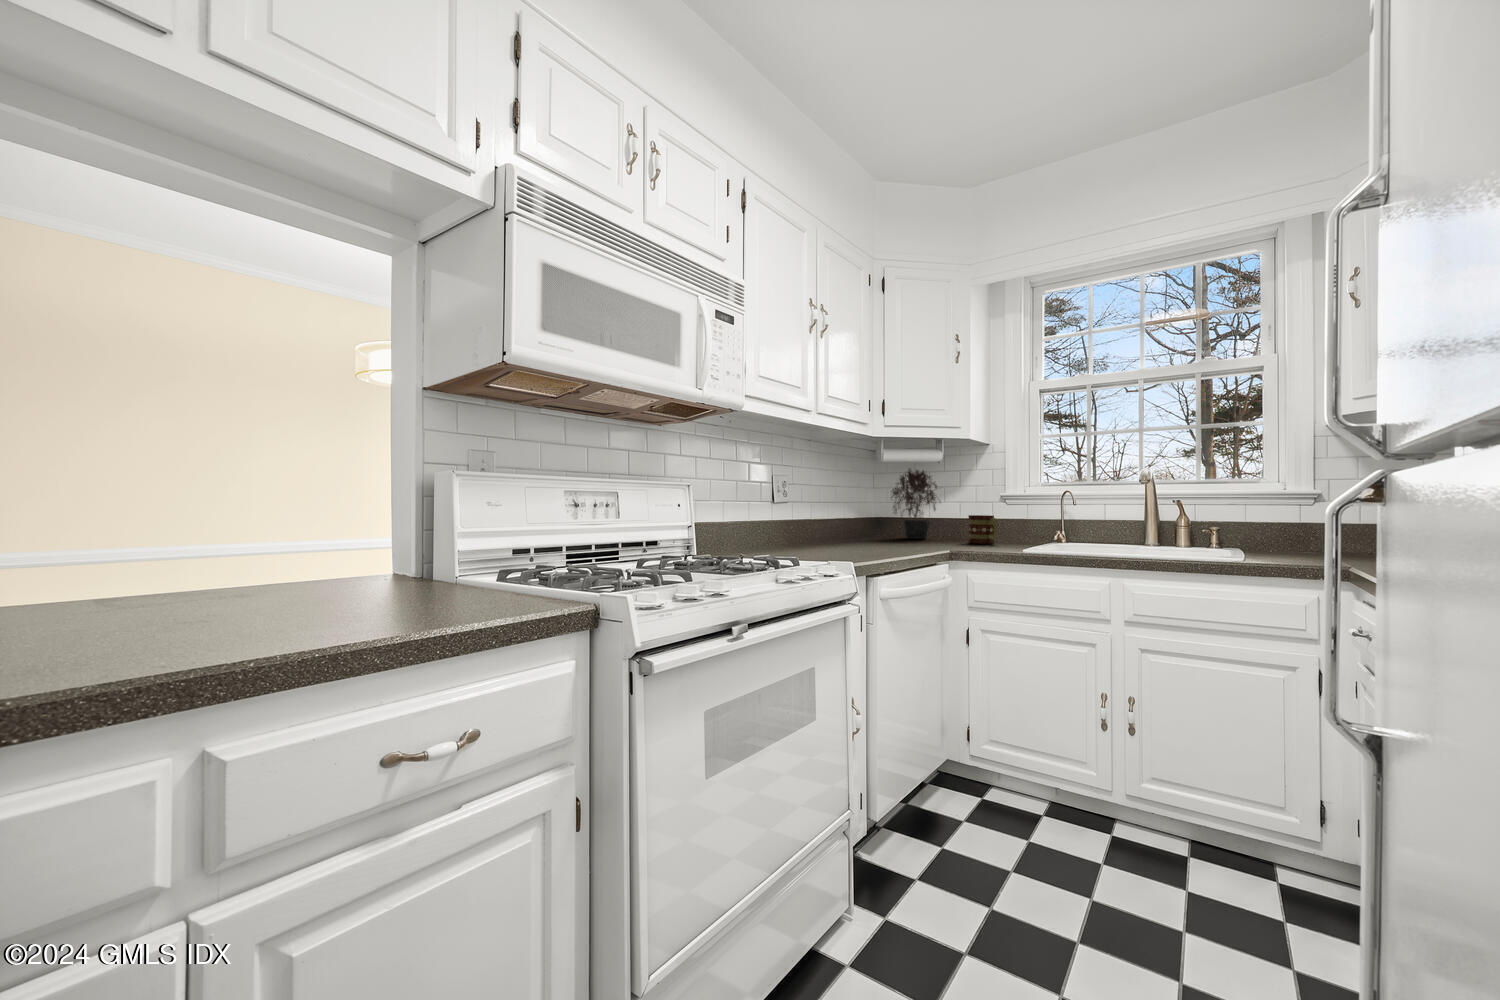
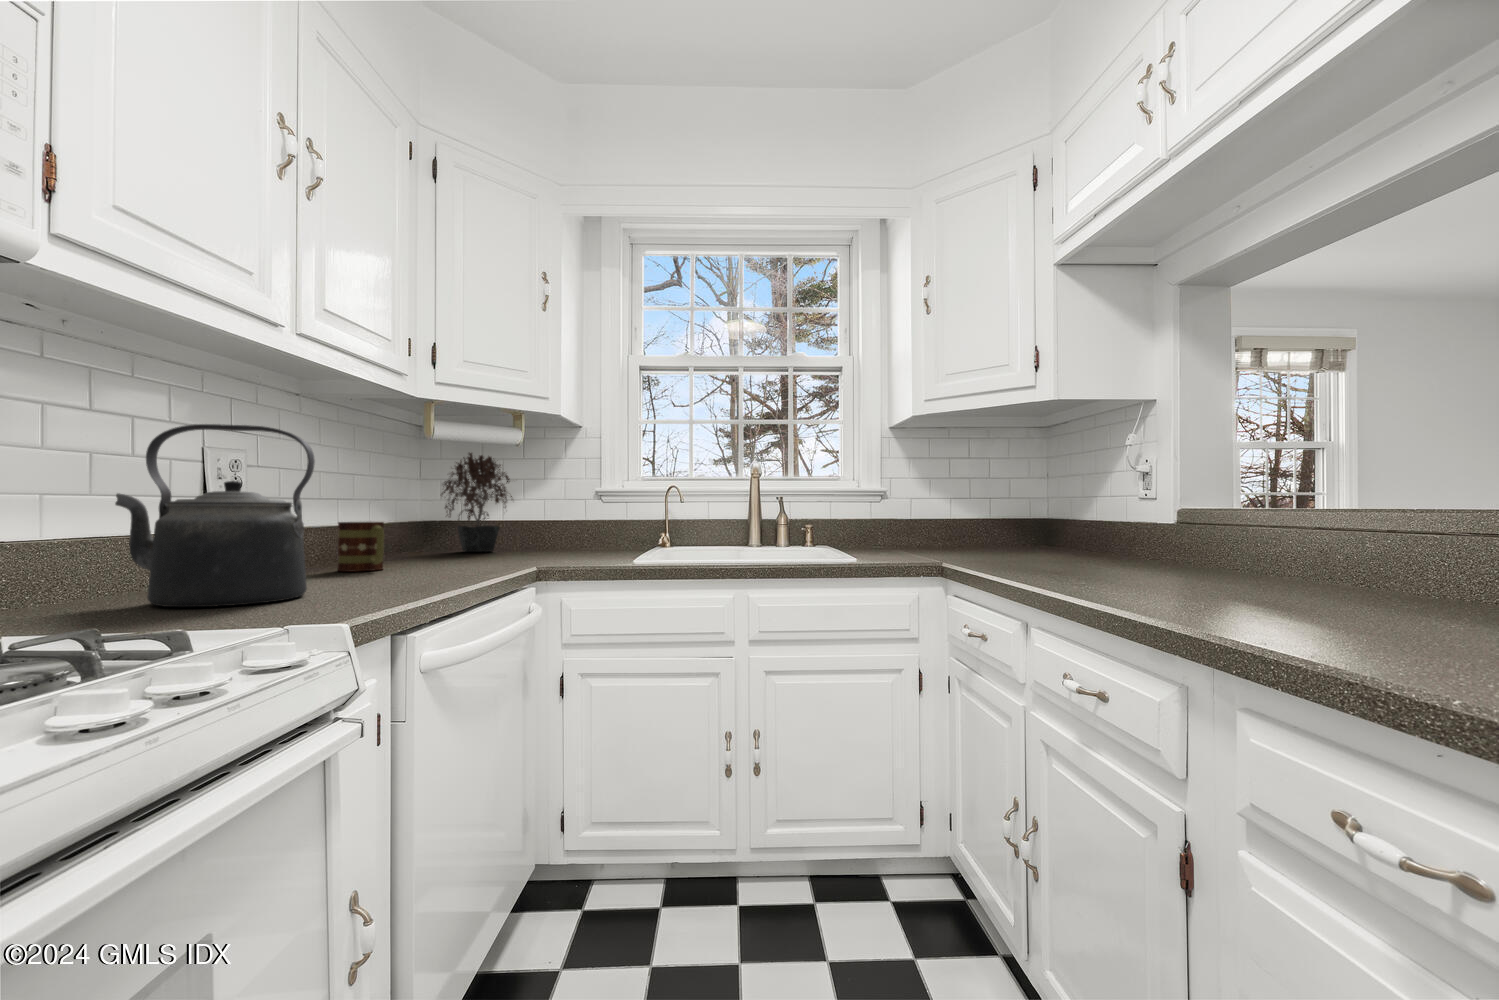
kettle: none [730,467,812,561] -> present [115,424,315,607]
mug: present [968,515,998,544] -> present [337,522,384,572]

